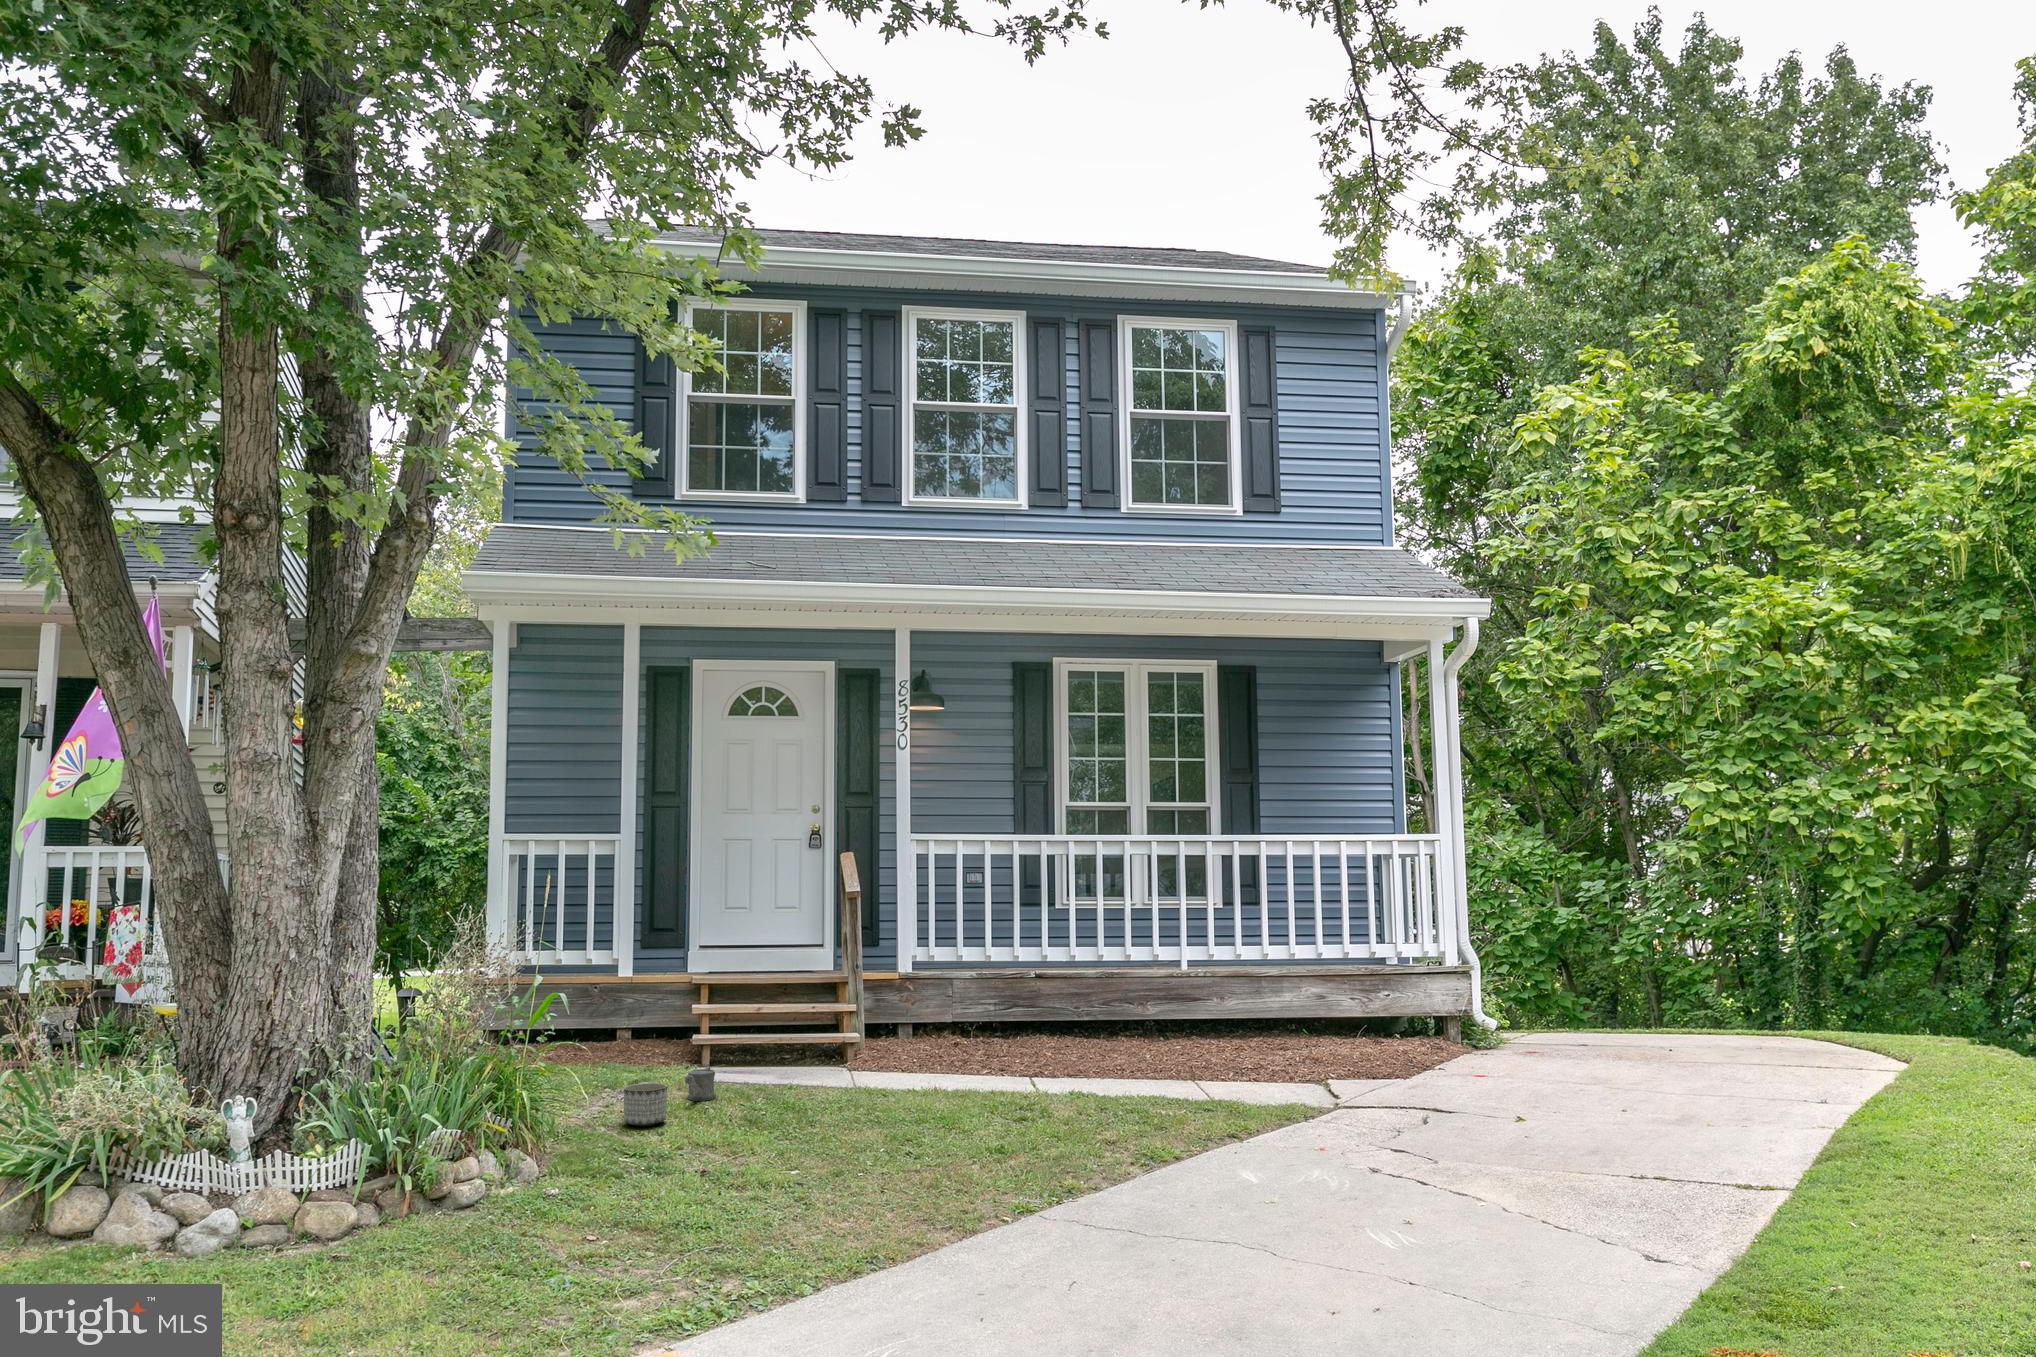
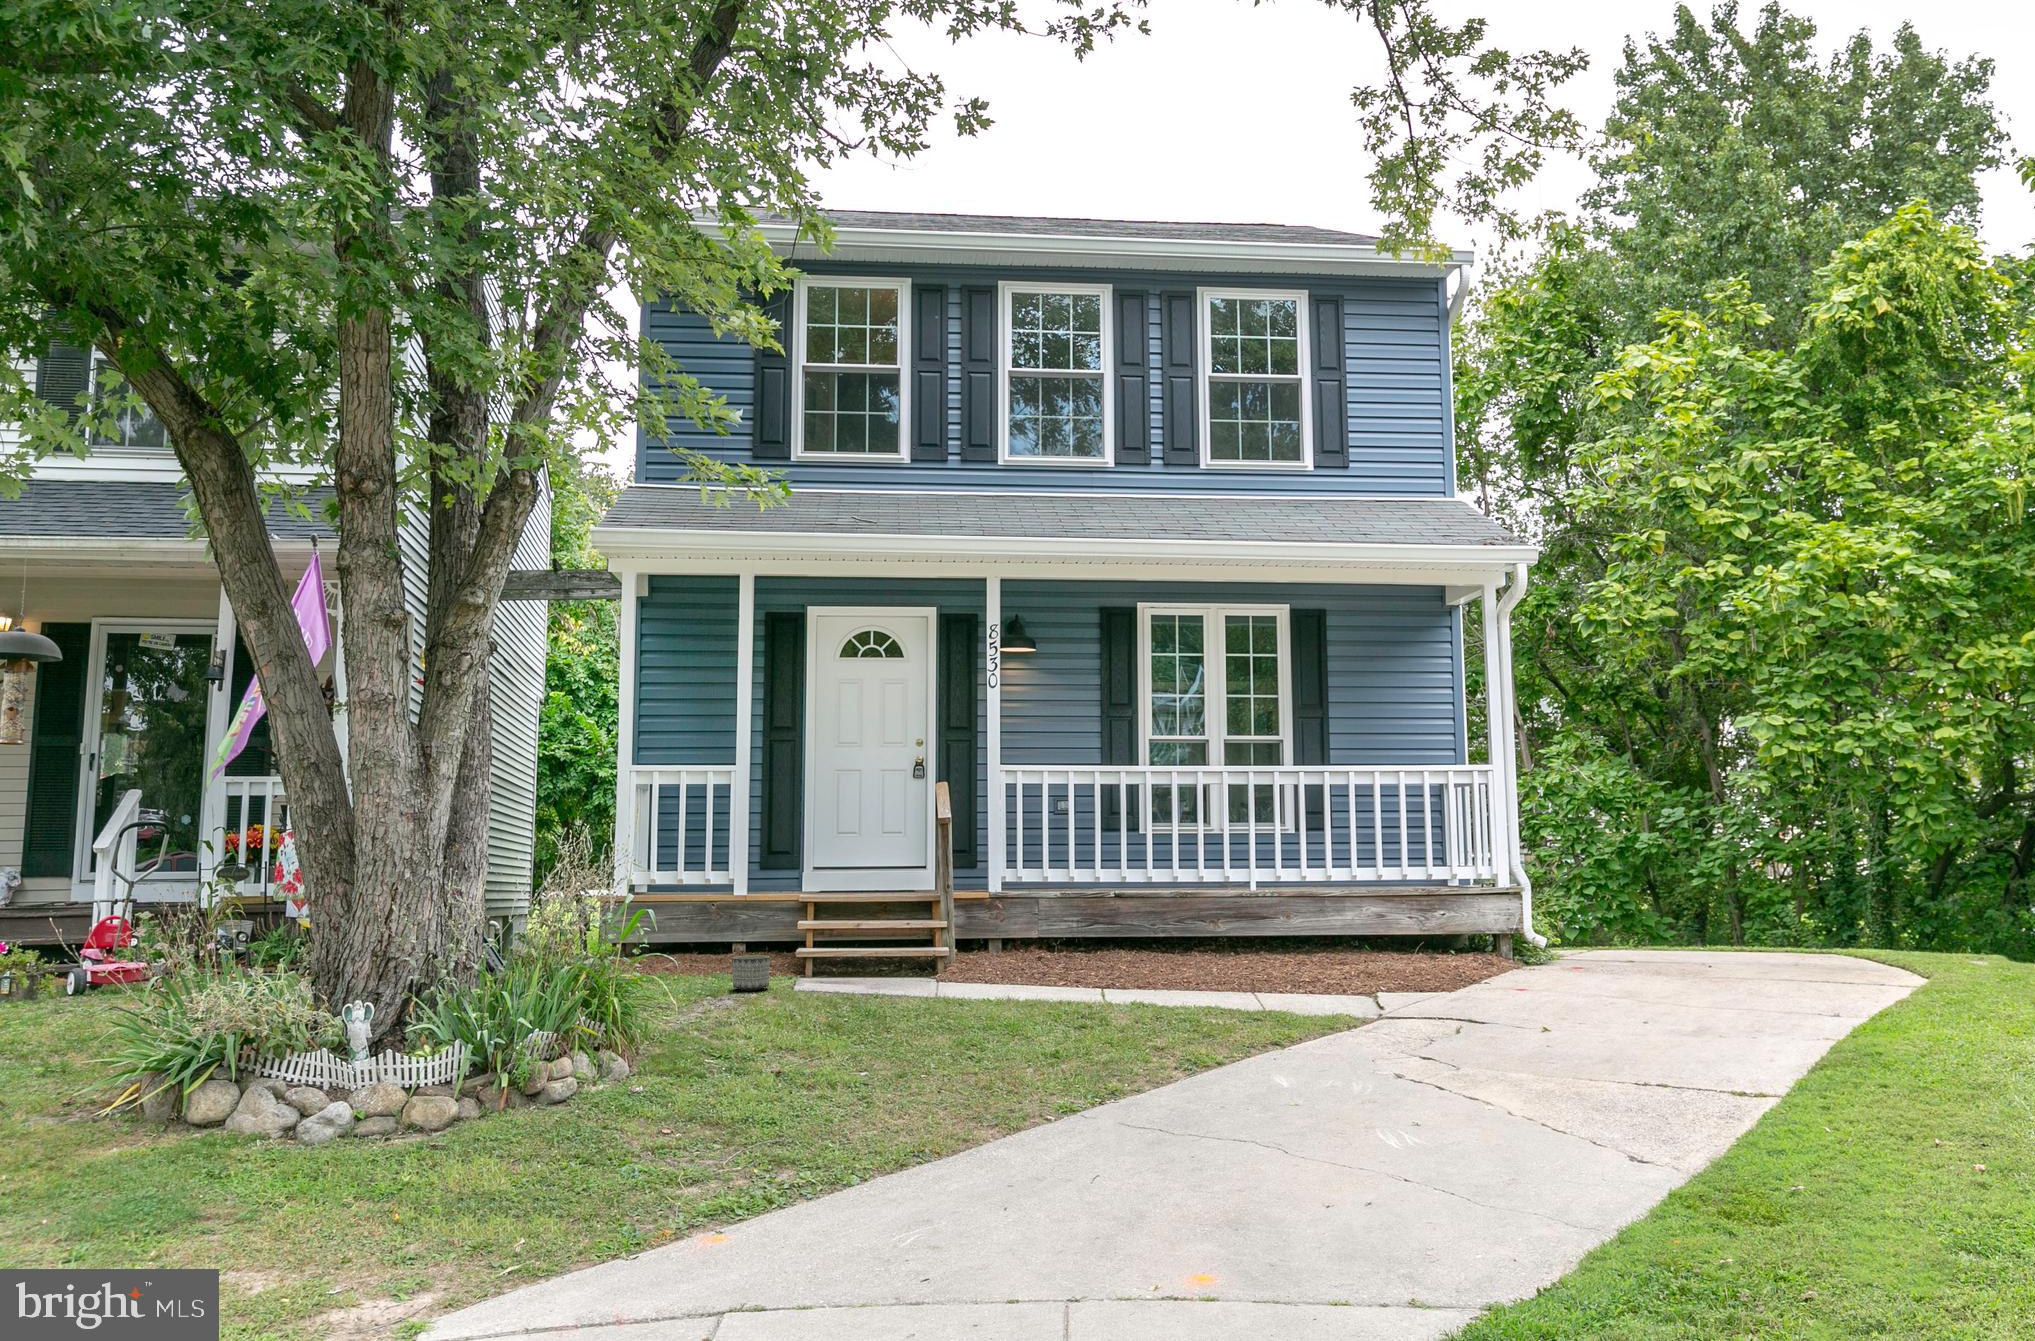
watering can: present [685,1067,715,1101] -> none [787,951,814,977]

